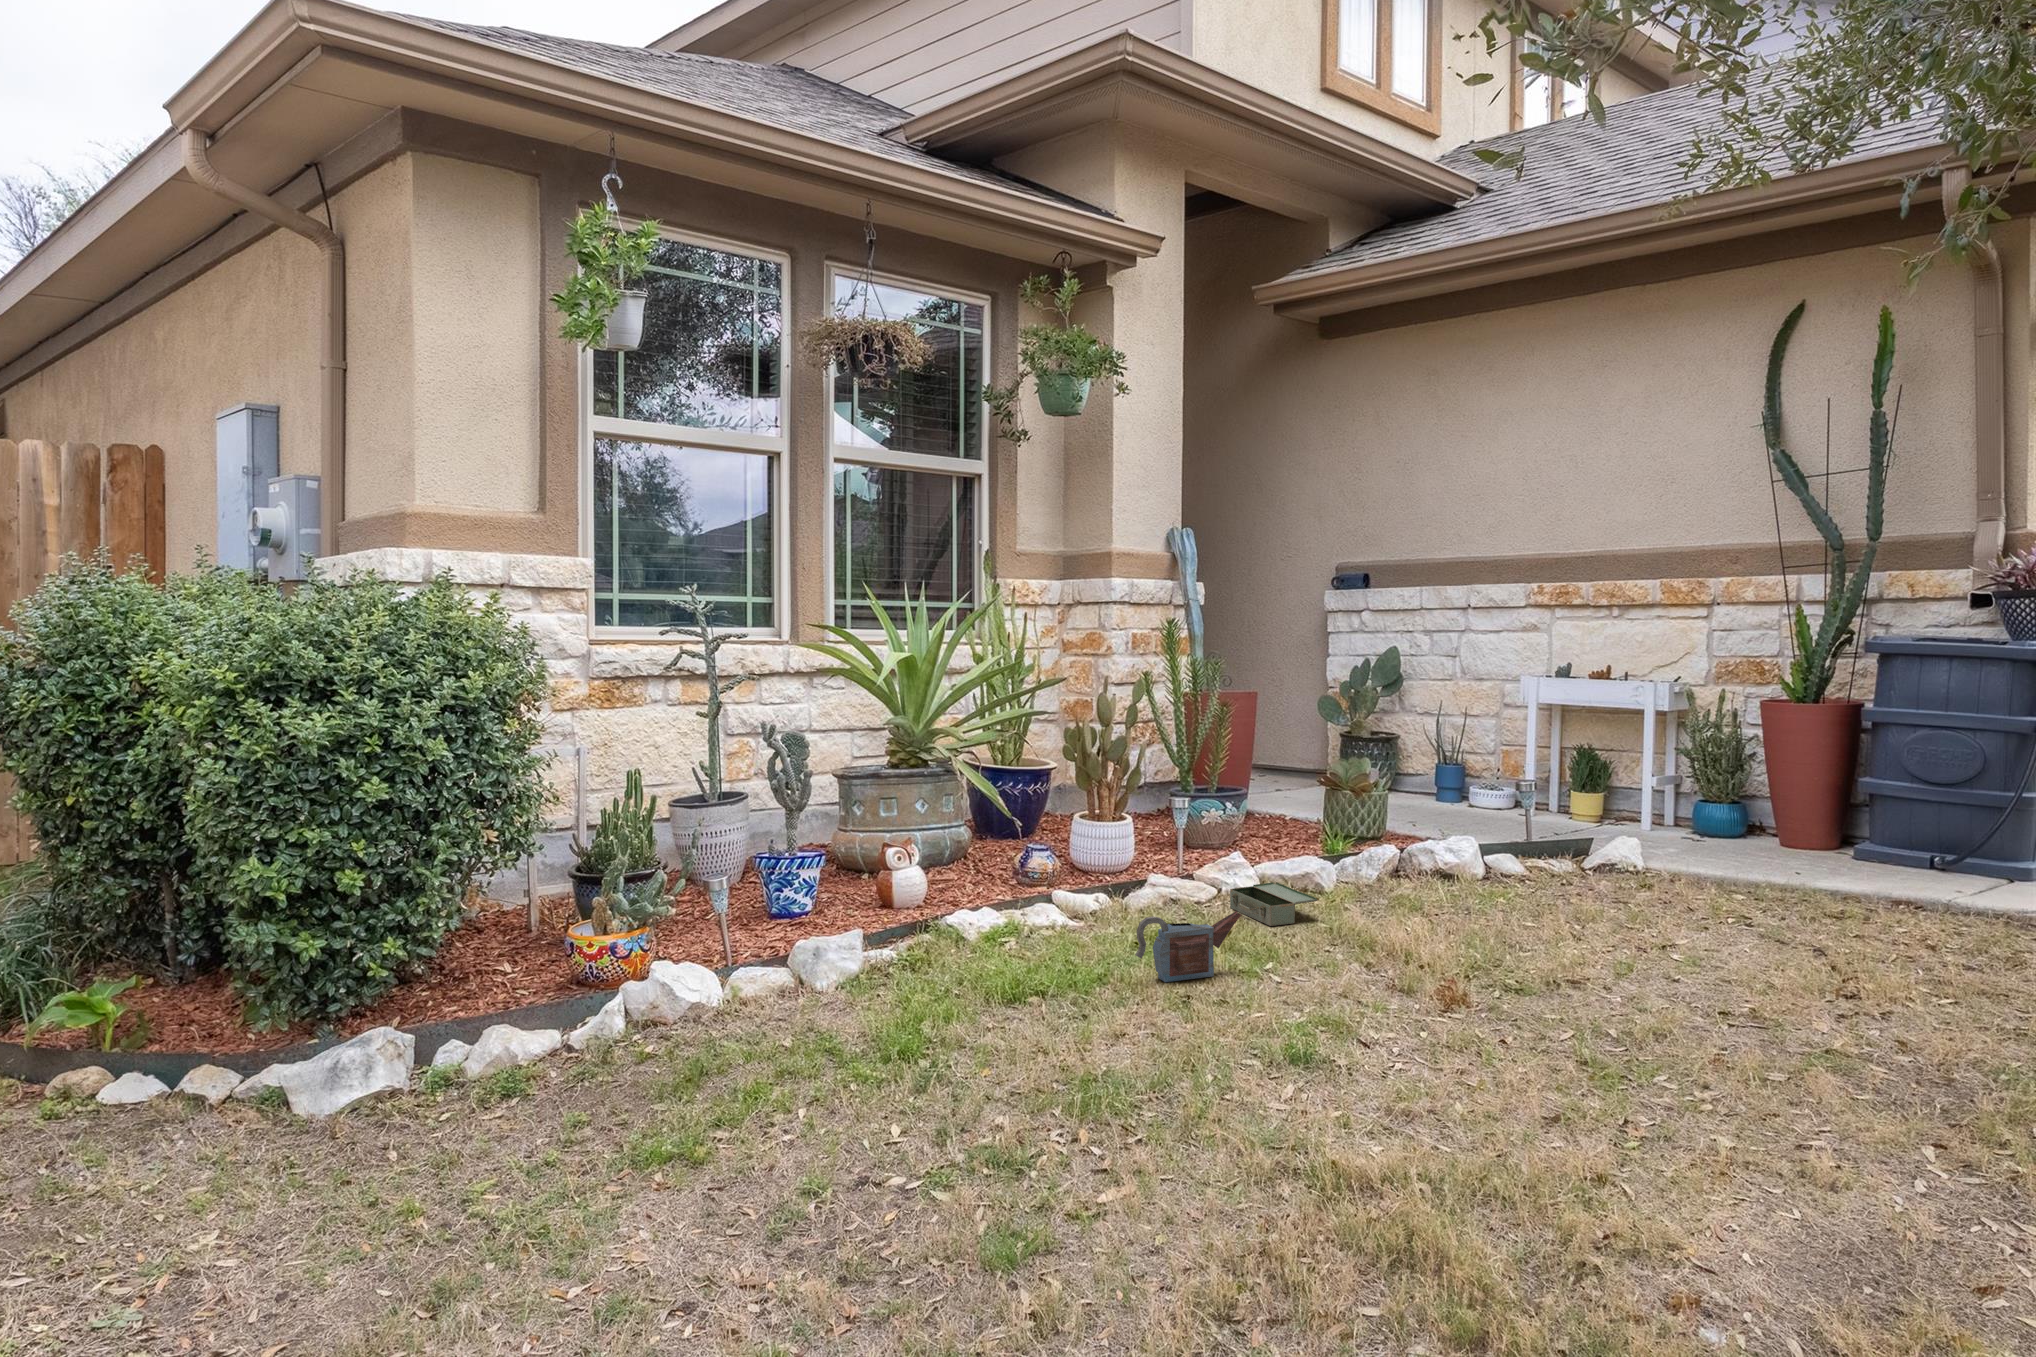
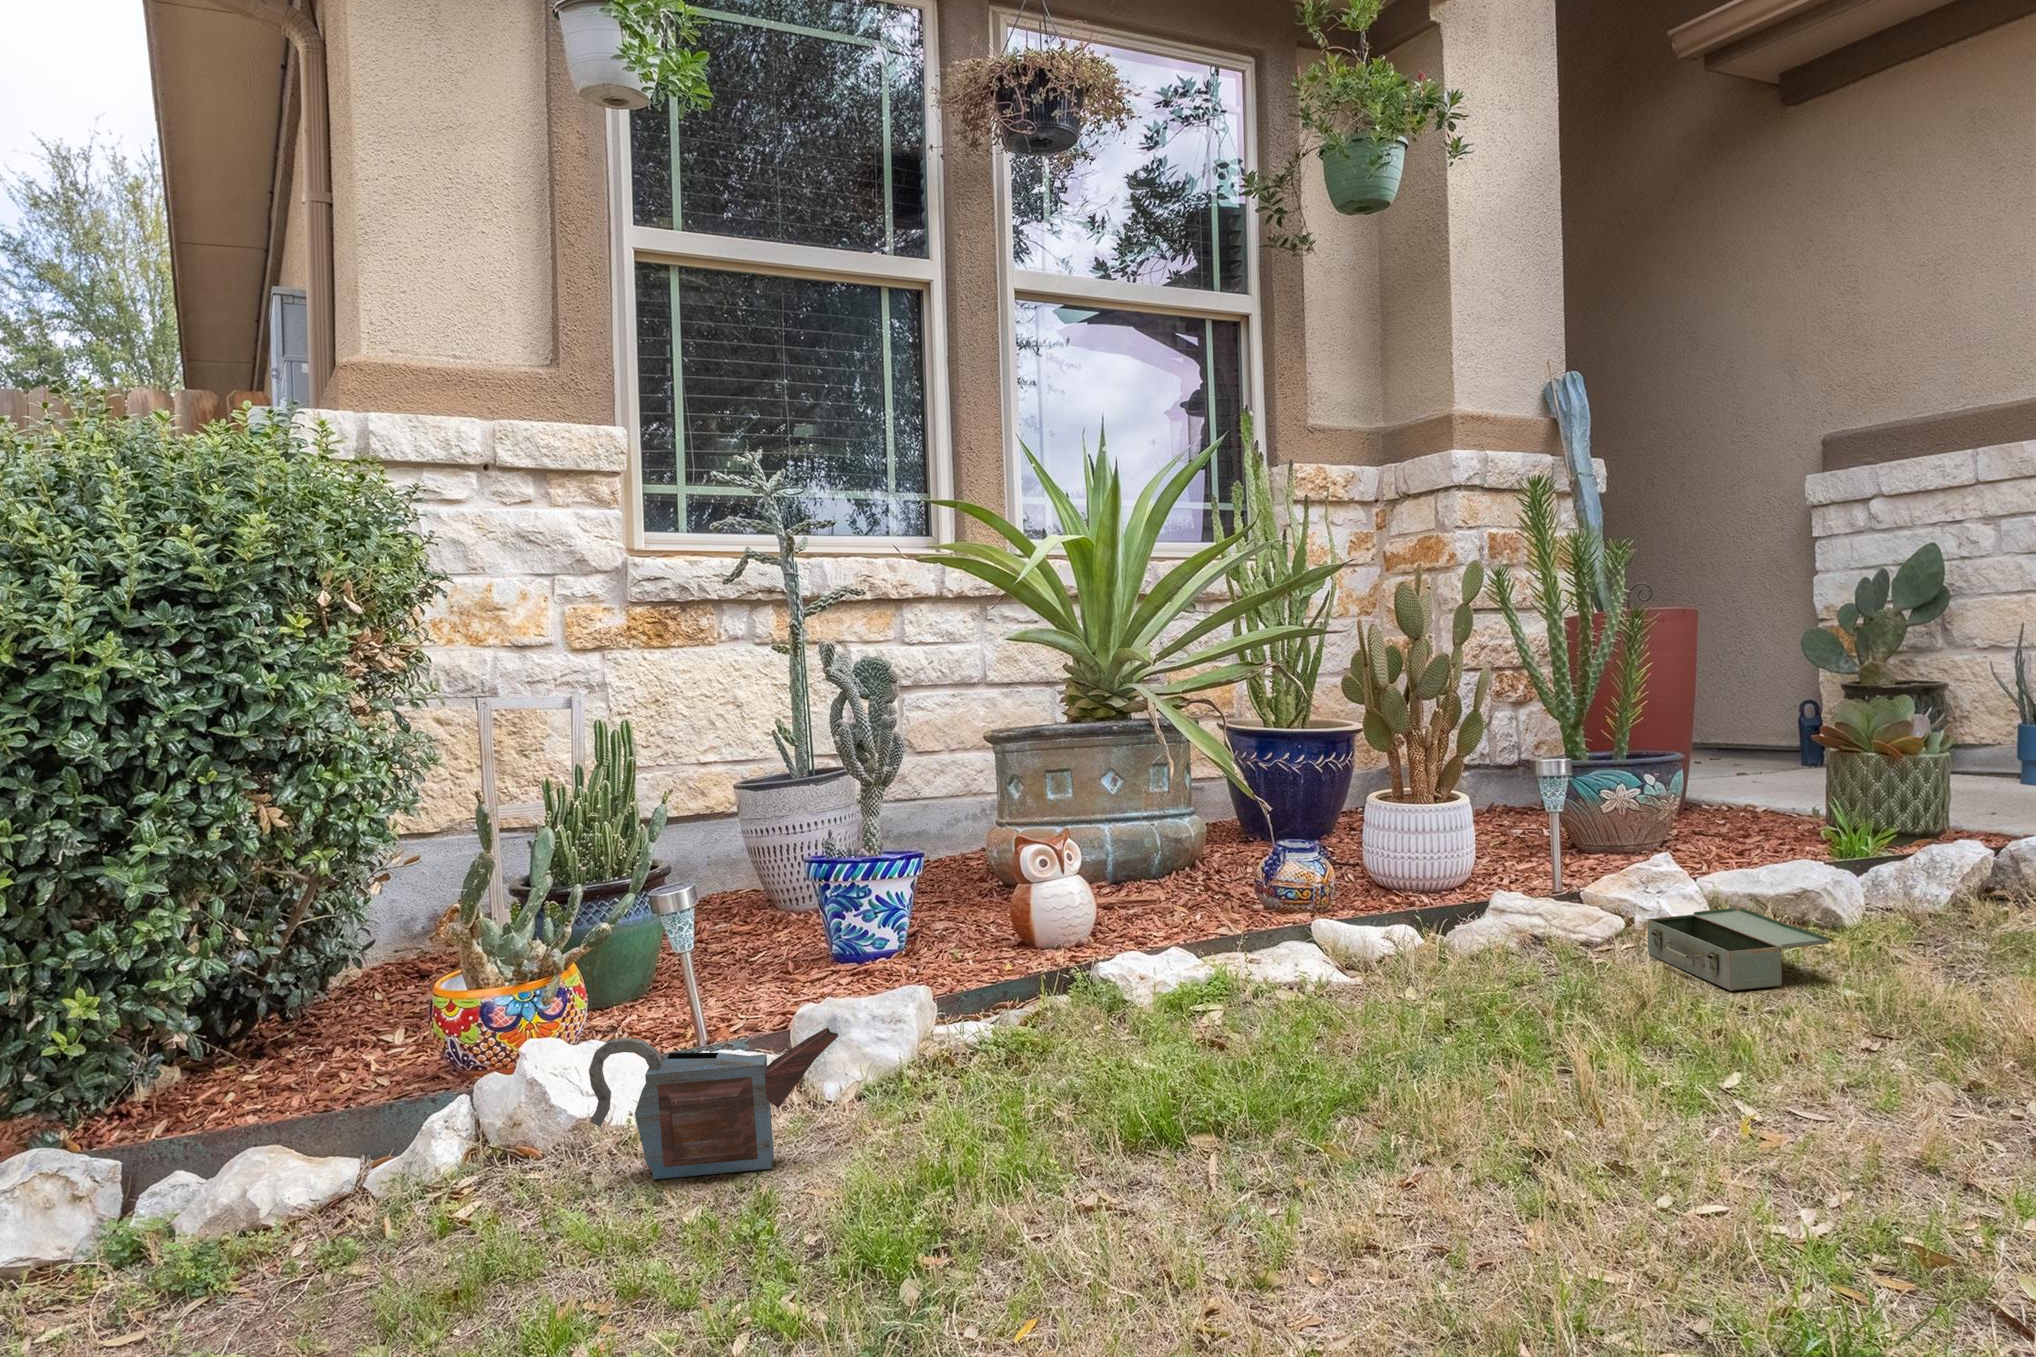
watering can: present [1135,911,1241,982] -> present [589,1027,838,1179]

